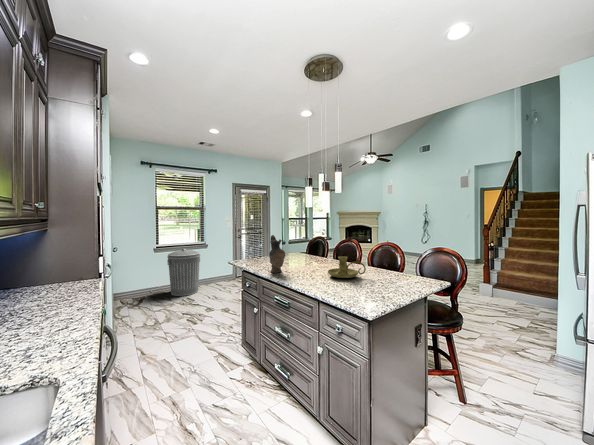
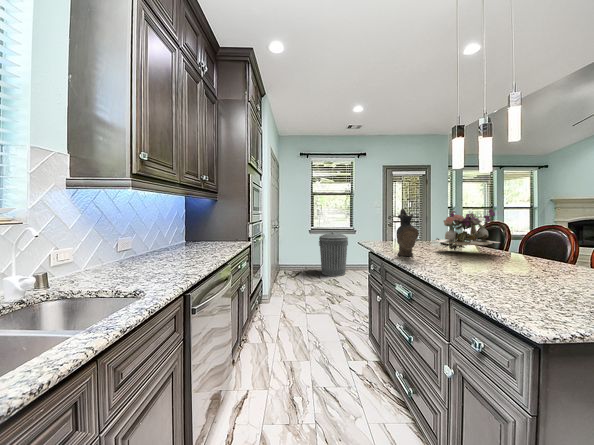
flower arrangement: none [290,231,331,264] -> present [434,208,500,250]
candle holder: present [328,256,366,278] -> none [483,239,564,274]

